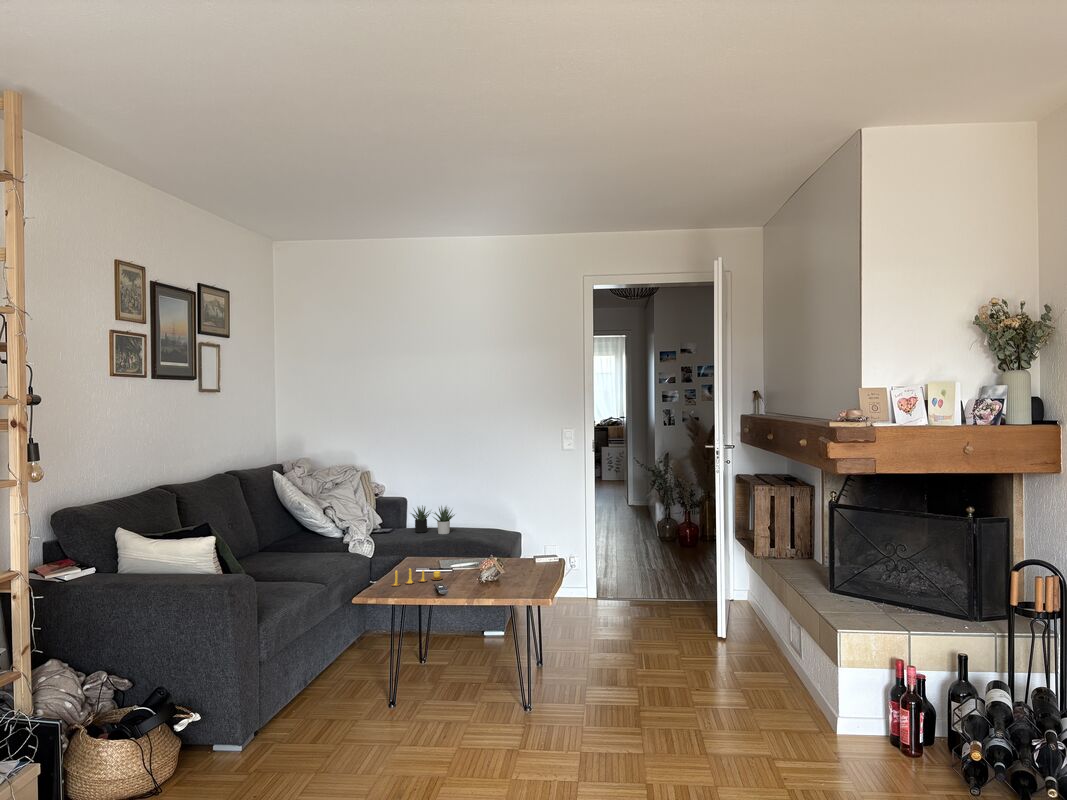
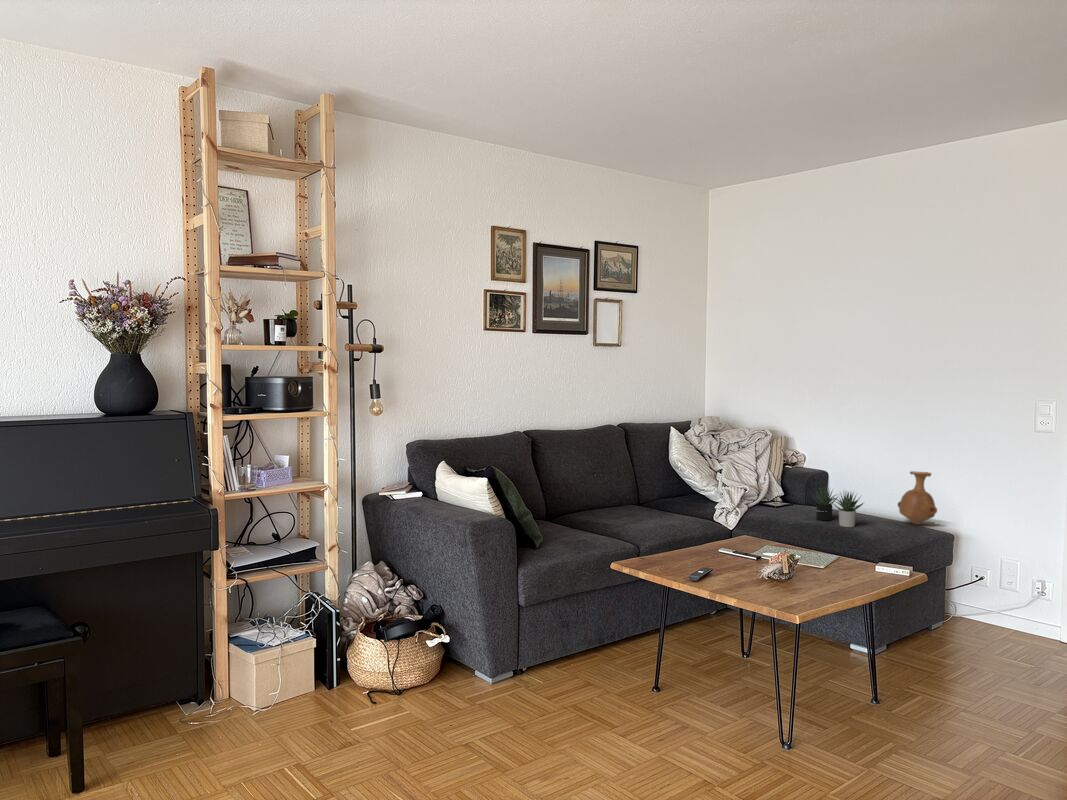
vase: none [465,485,494,525] -> present [898,471,937,525]
candle: present [391,568,443,586] -> none [656,549,722,574]

